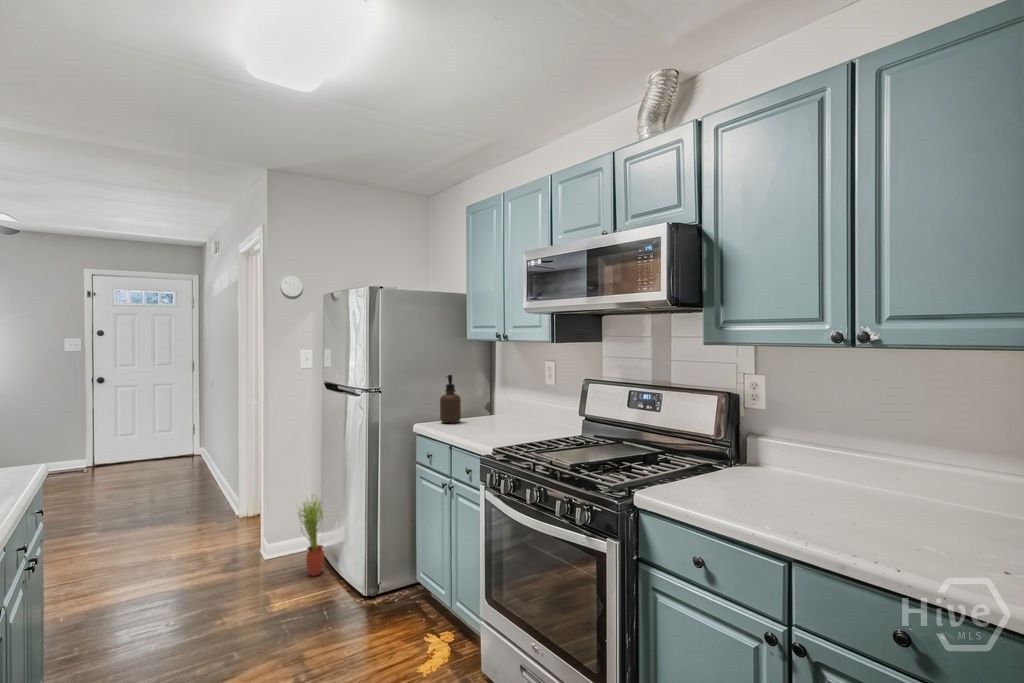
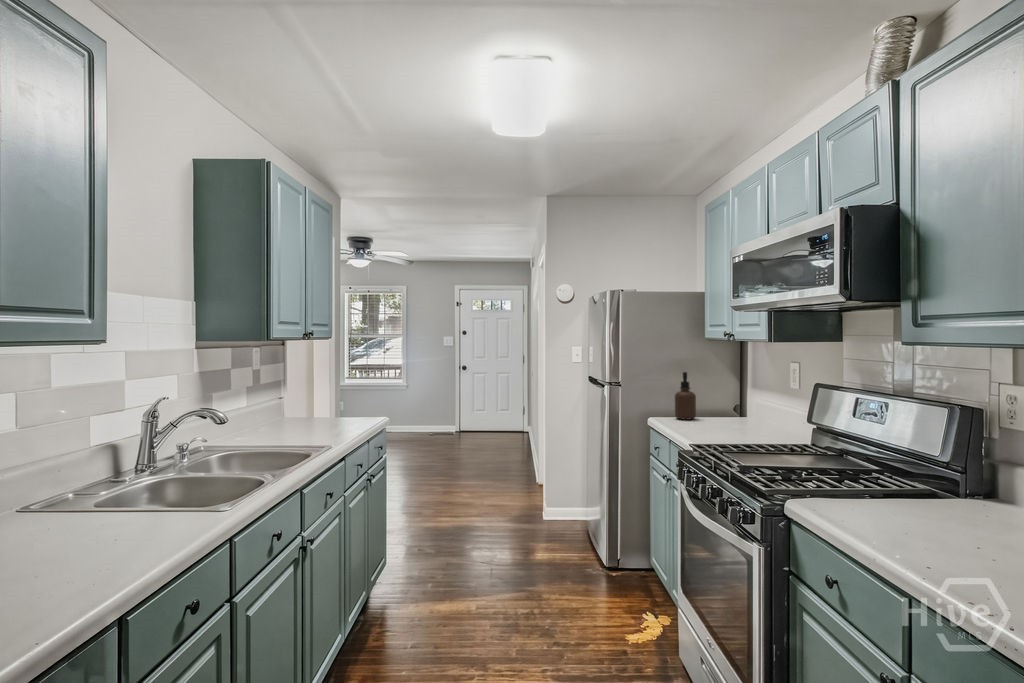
potted plant: present [298,497,324,576] -> none [562,471,584,542]

